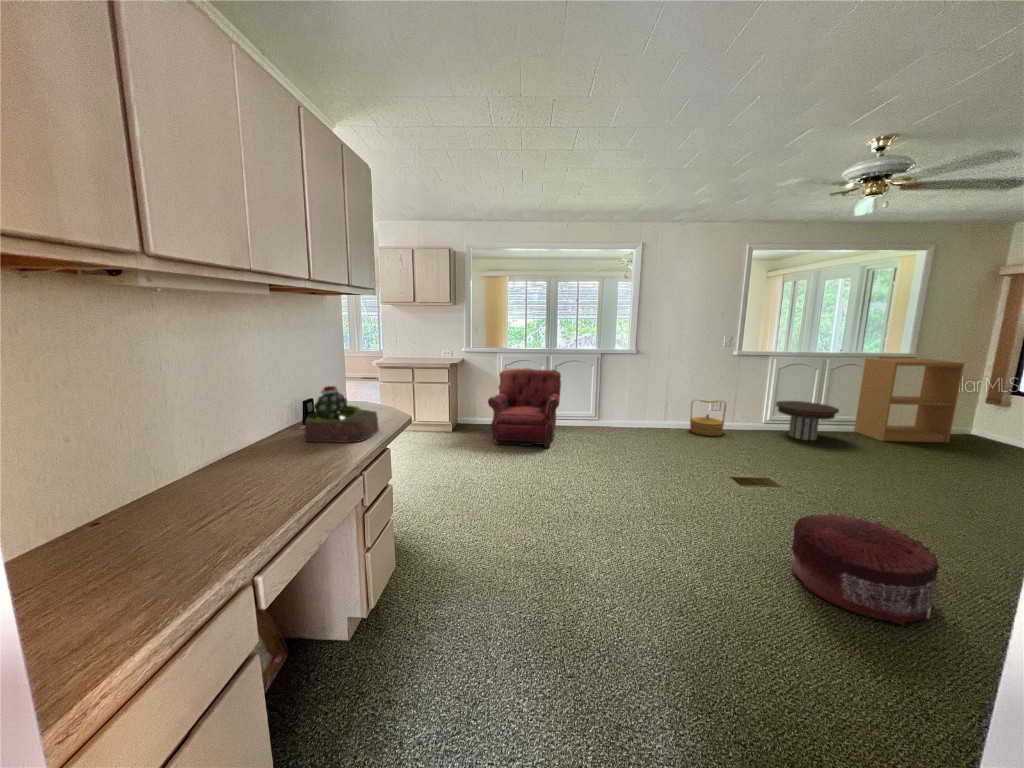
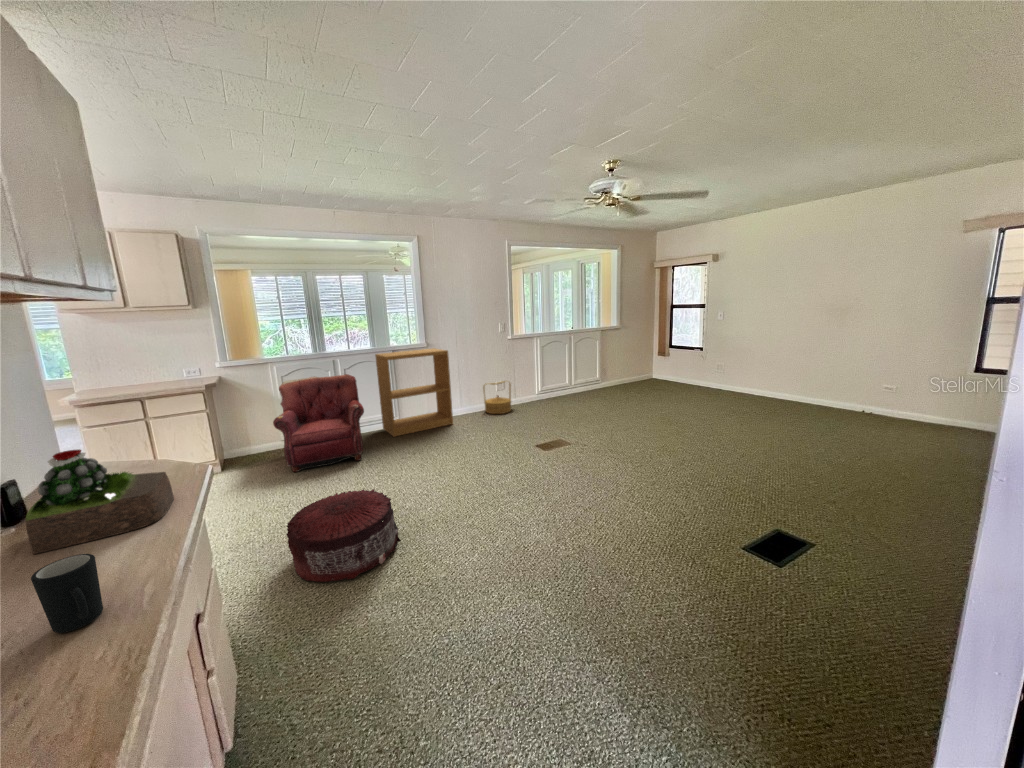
bookshelf: present [854,358,964,443] -> present [375,348,453,437]
side table: present [776,401,839,440] -> none [544,372,587,402]
mug: none [283,441,311,481] -> present [31,554,103,633]
pouf: present [792,513,939,625] -> present [287,489,400,582]

